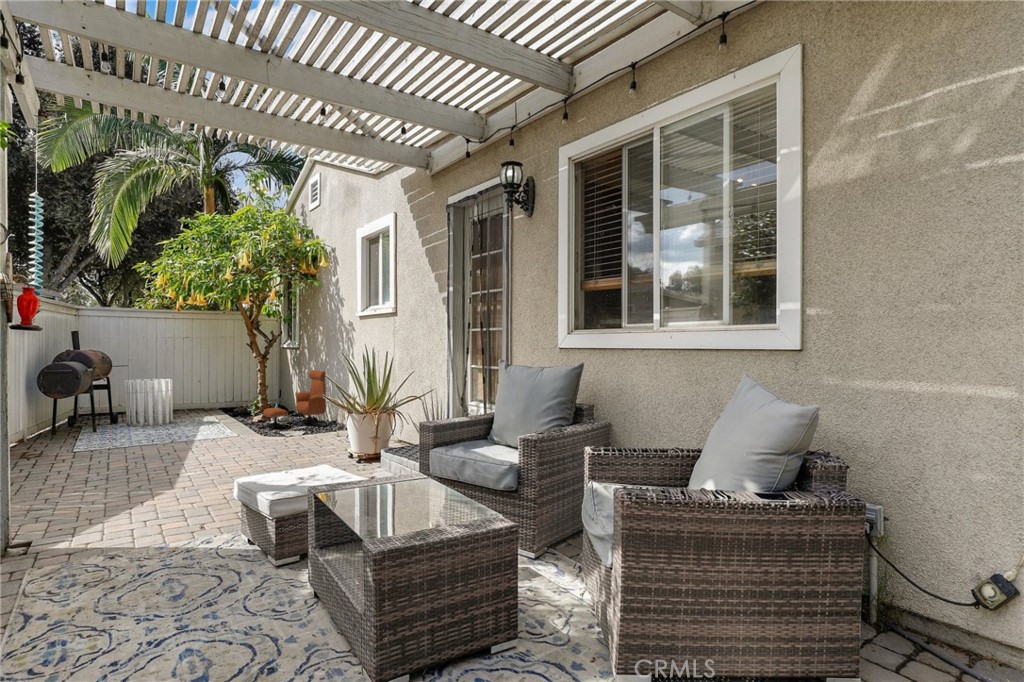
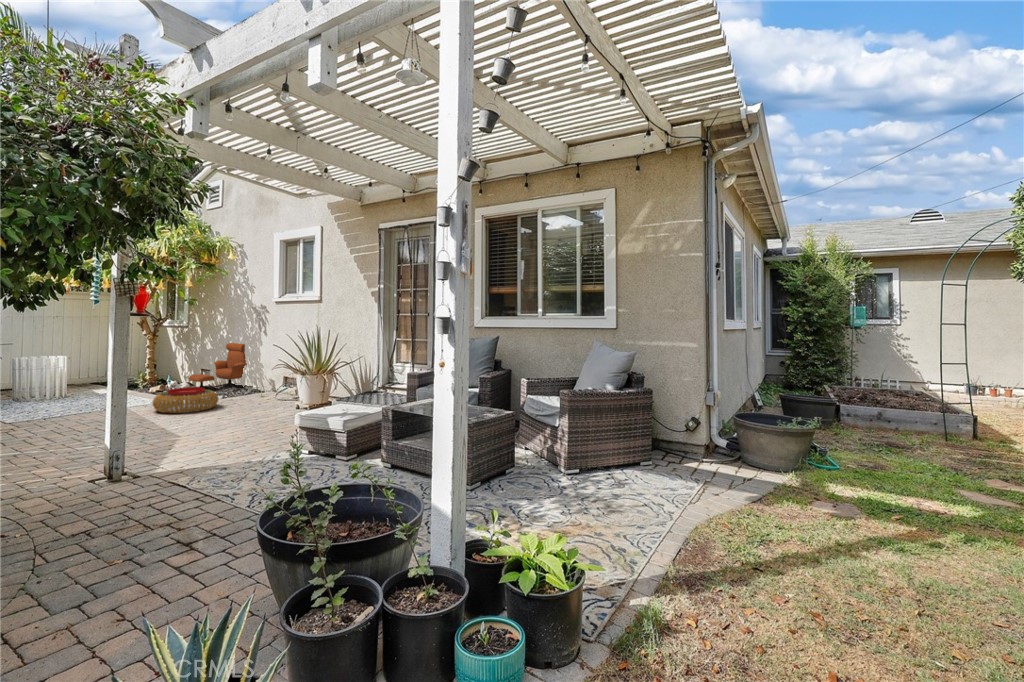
pouf: none [185,425,260,458] -> present [153,387,218,413]

